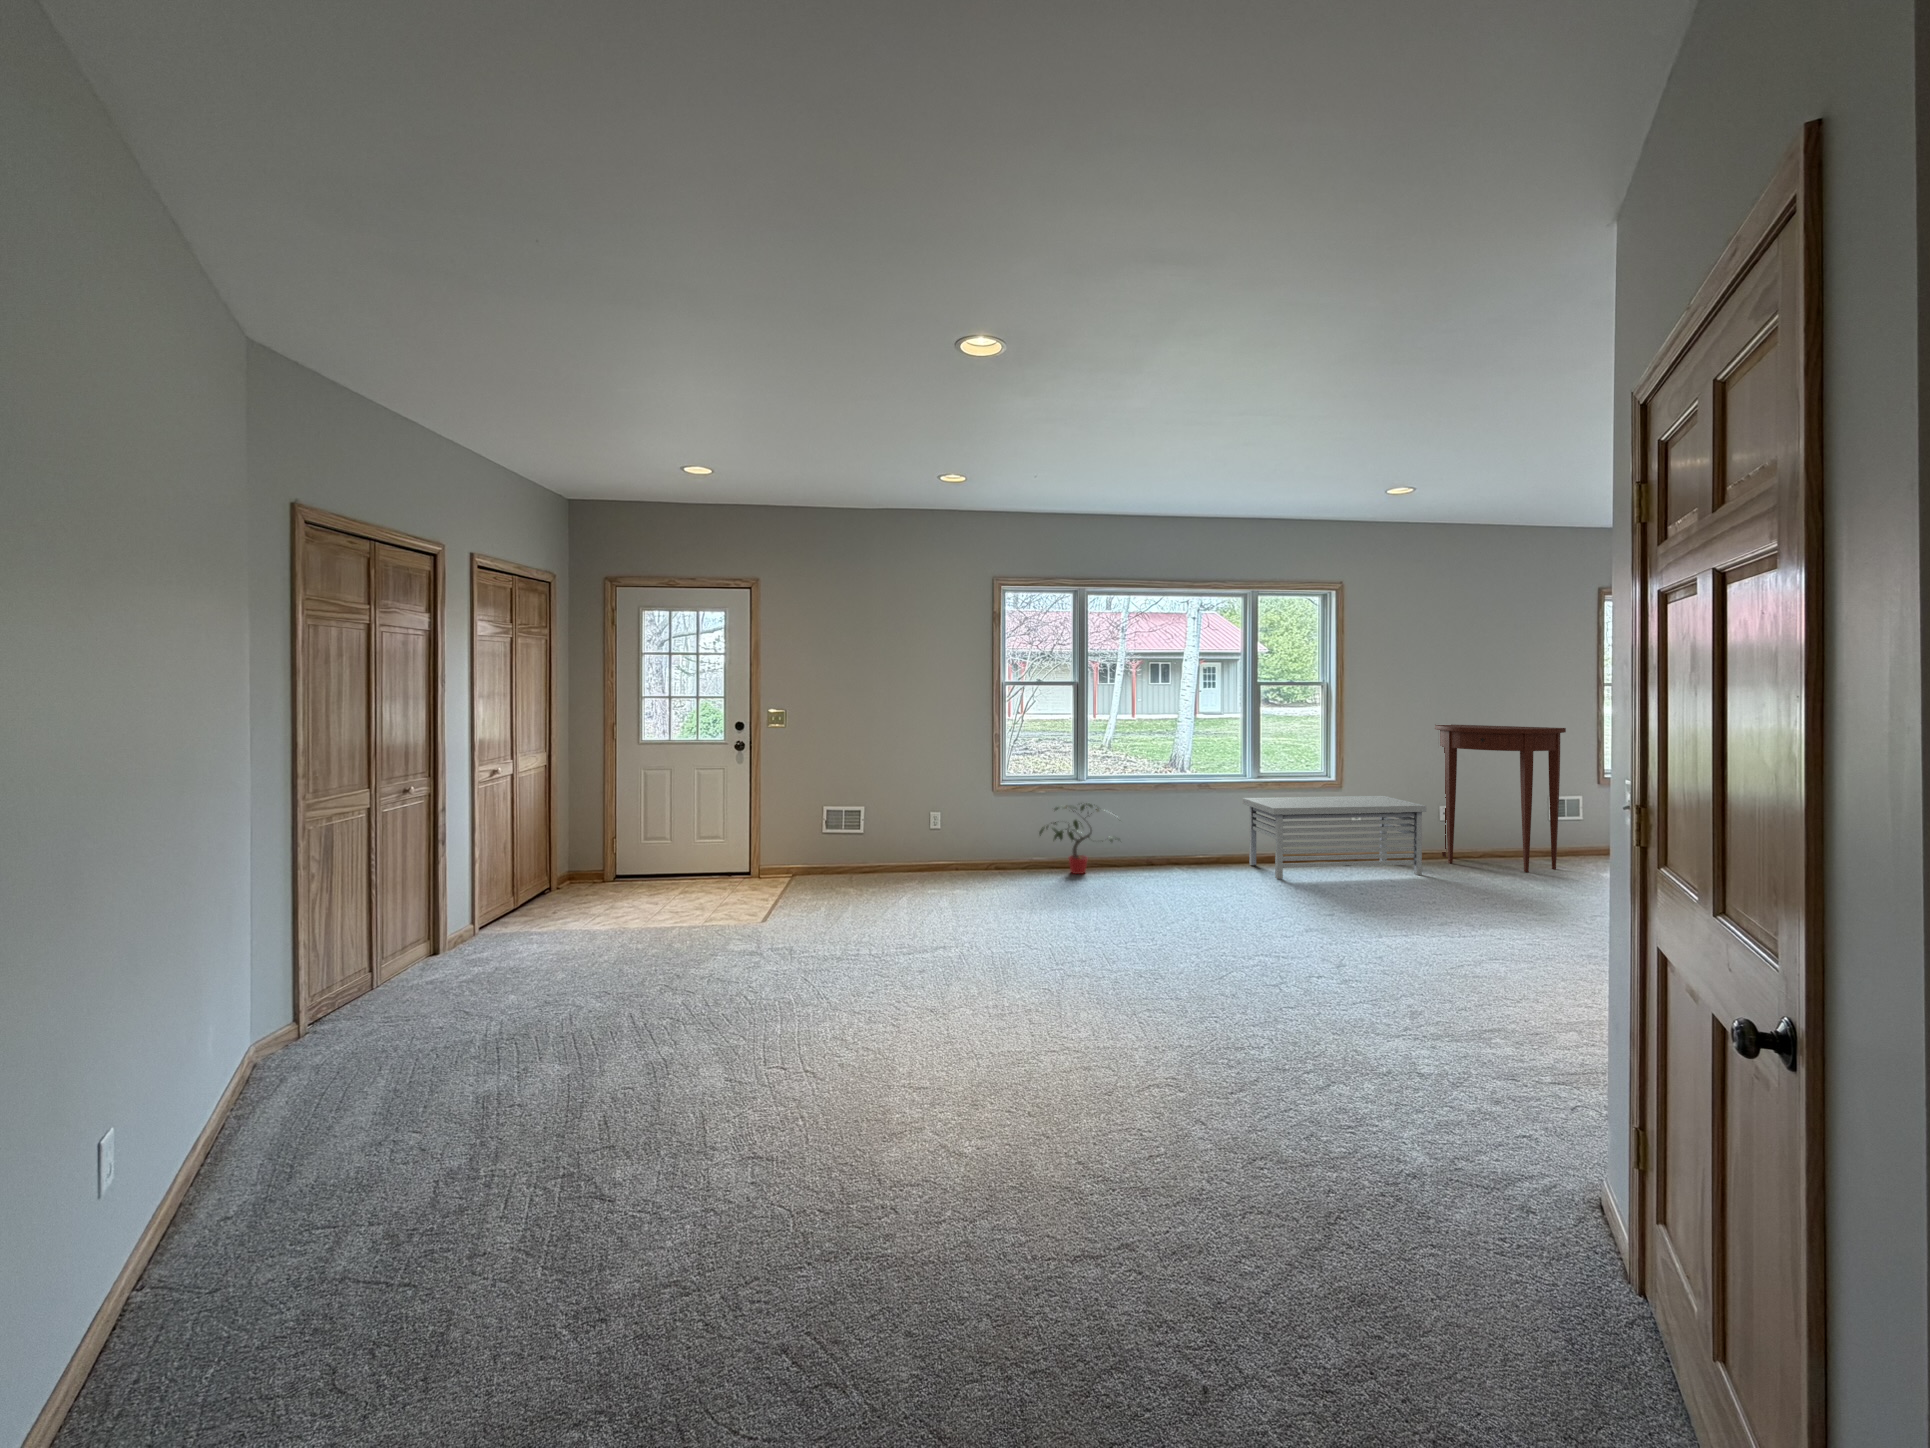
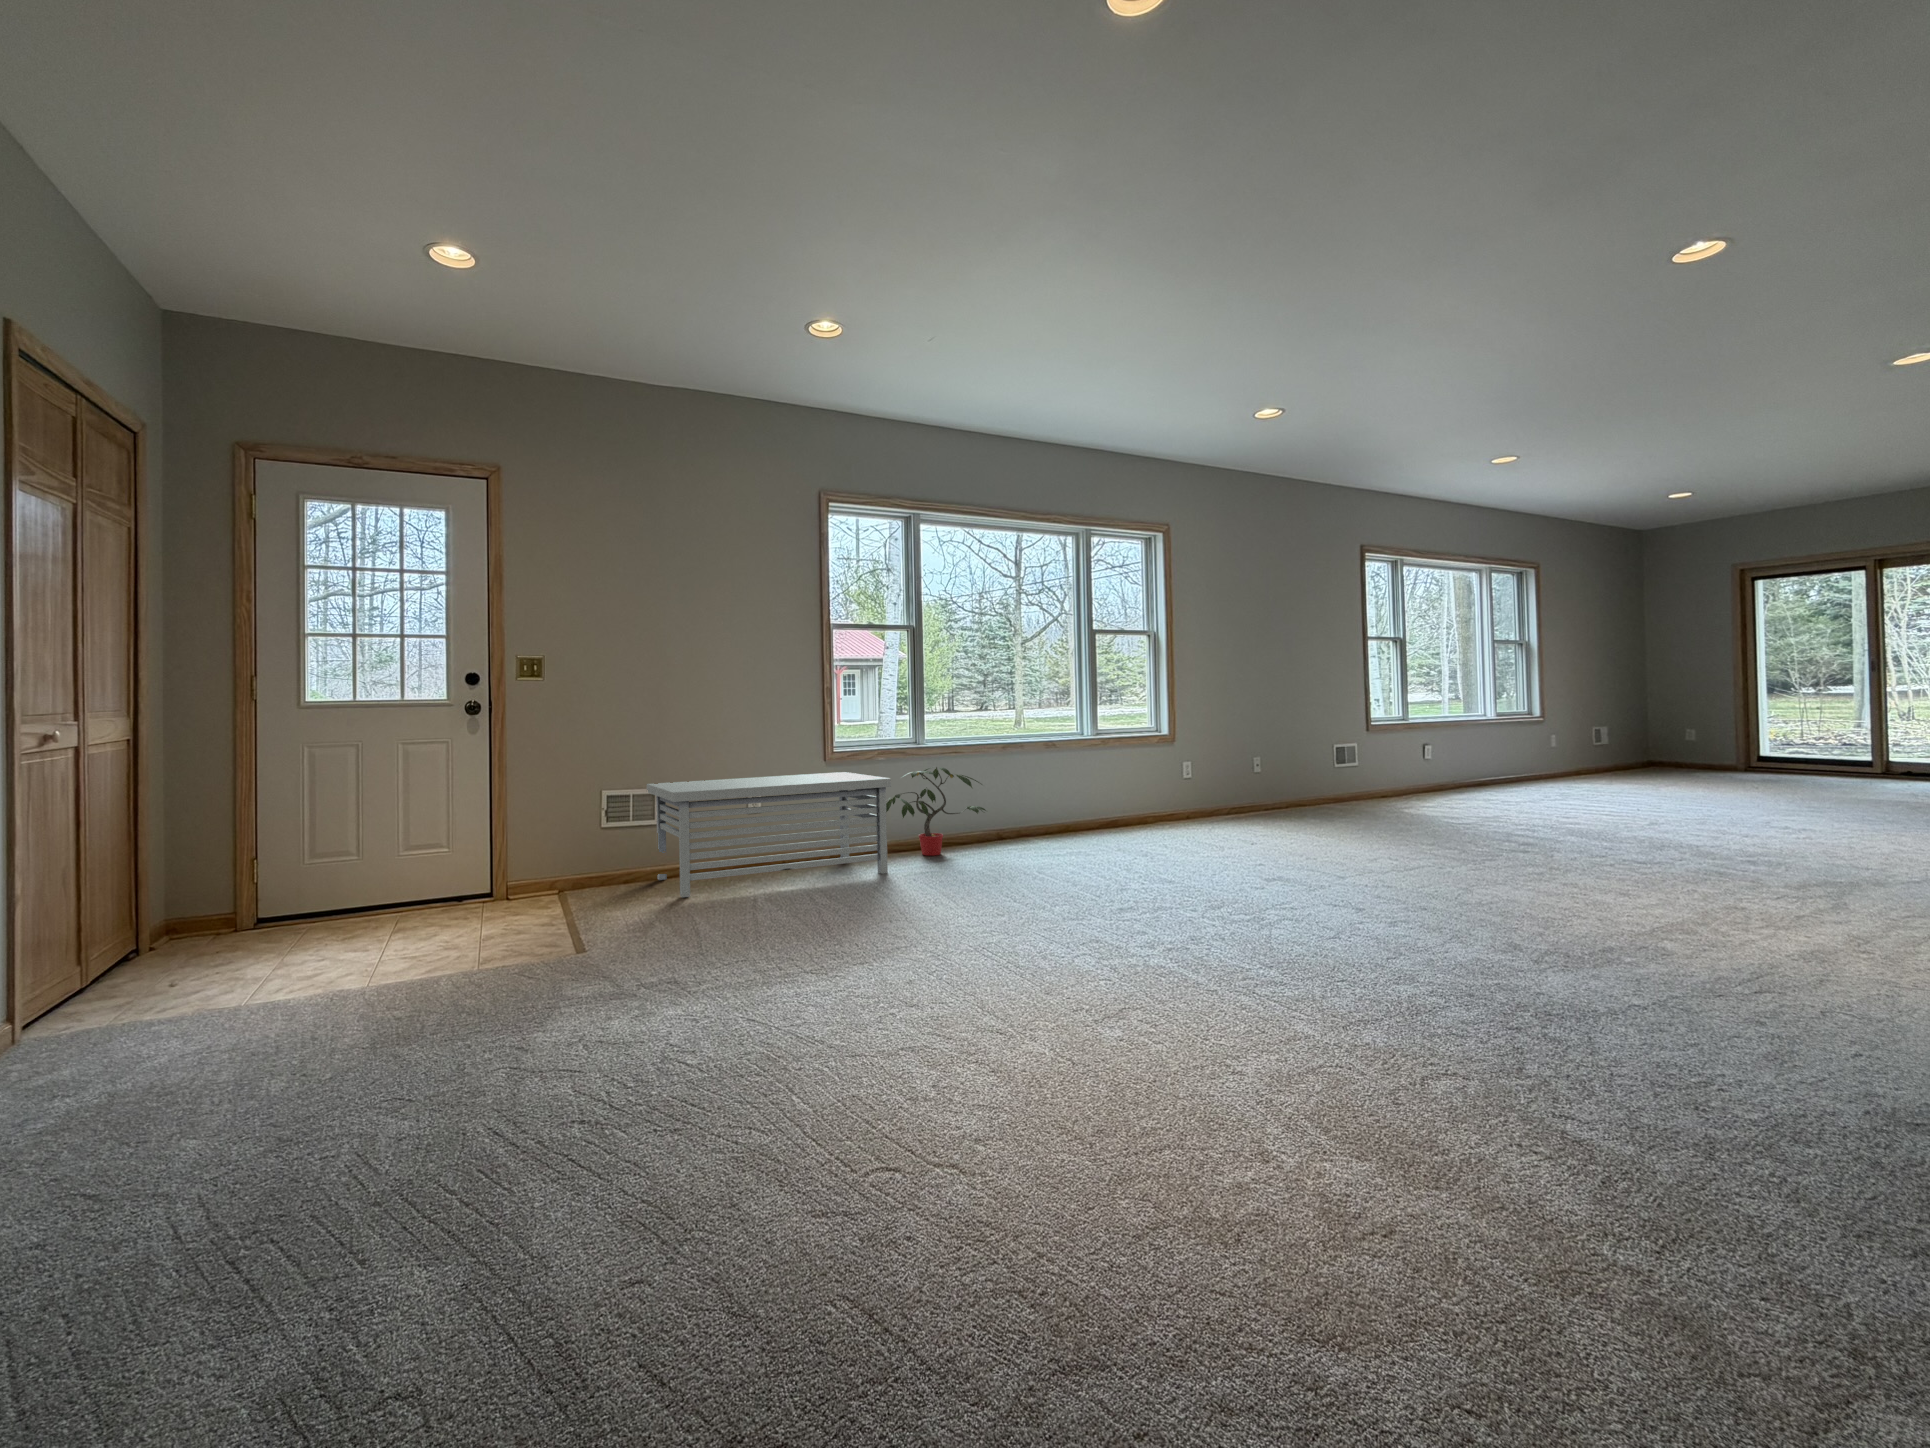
console table: present [1434,725,1566,872] -> none [1246,670,1378,817]
storage bench: present [1243,796,1426,879] -> present [647,772,891,898]

